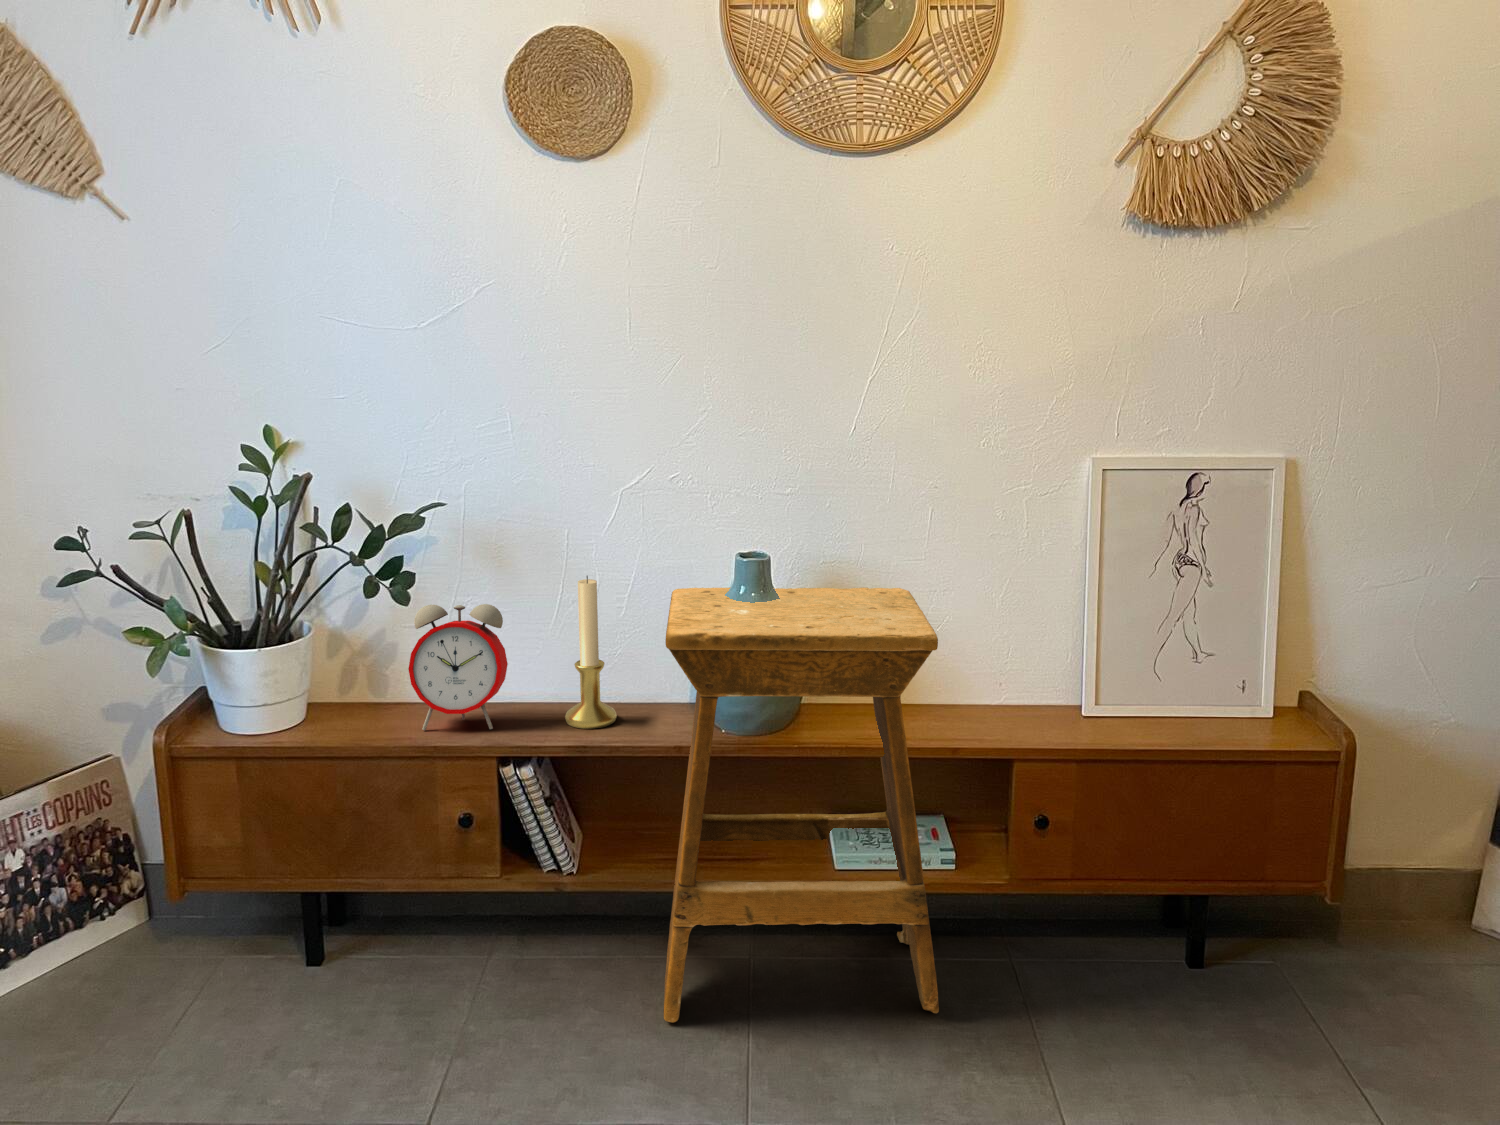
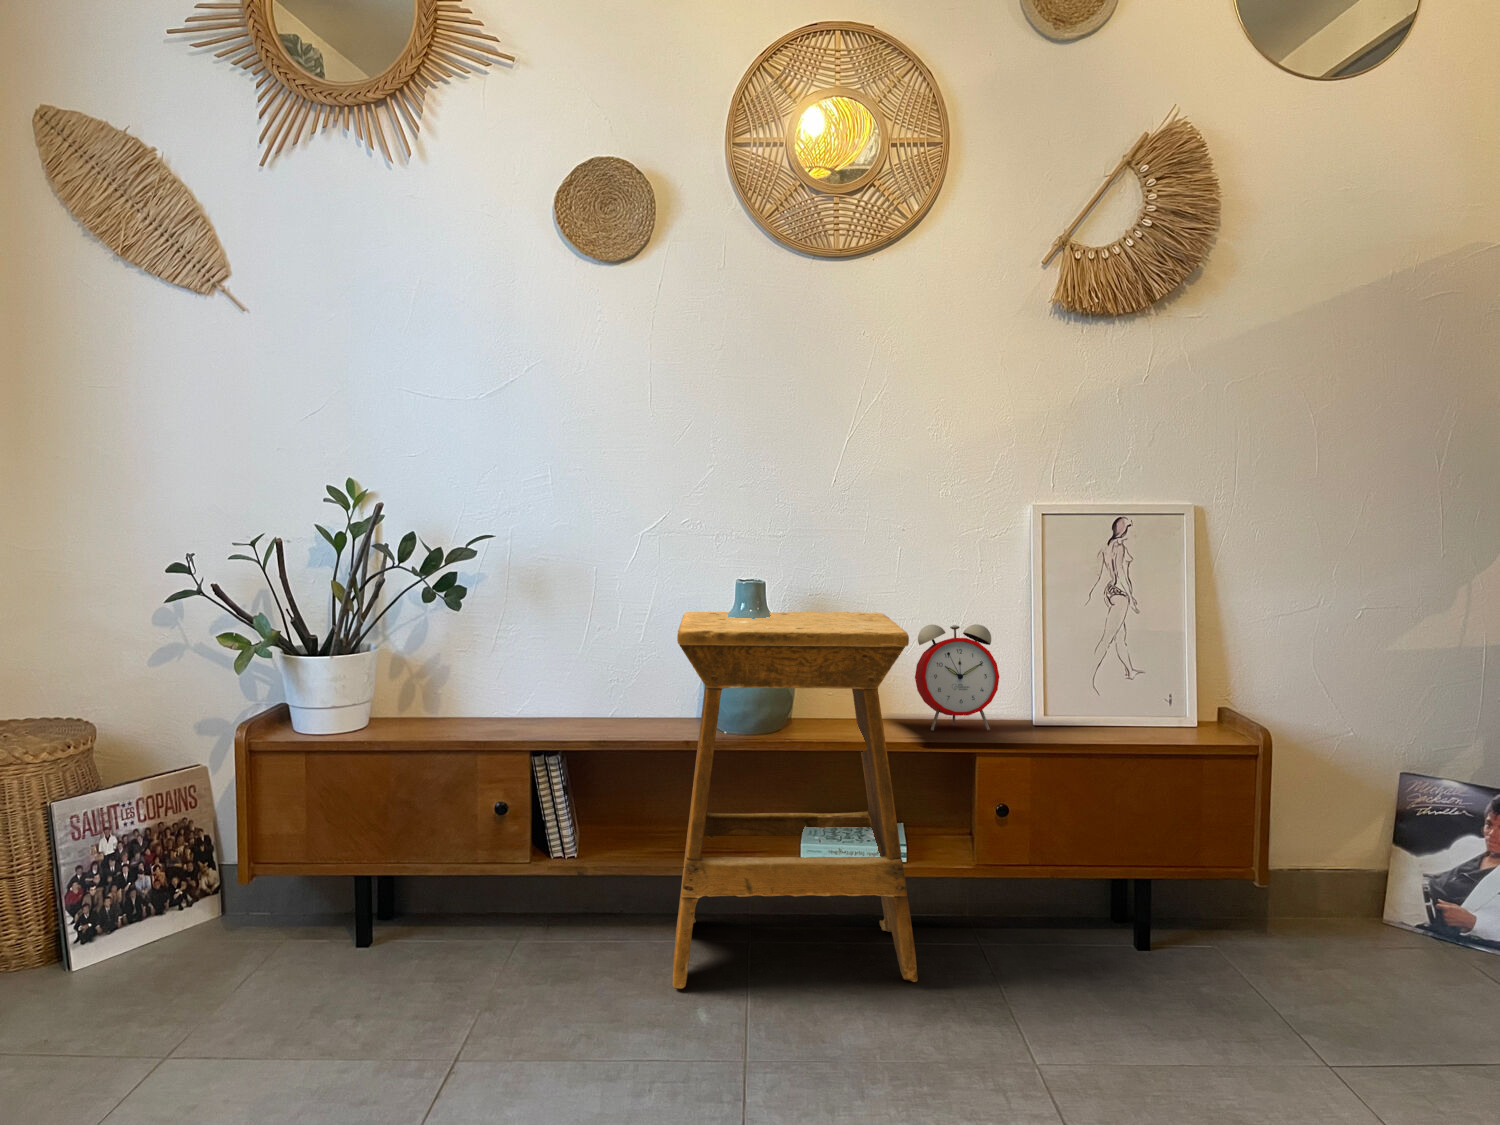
candle holder: present [565,576,617,729] -> none [591,598,635,729]
alarm clock: present [408,604,508,730] -> present [915,624,999,731]

